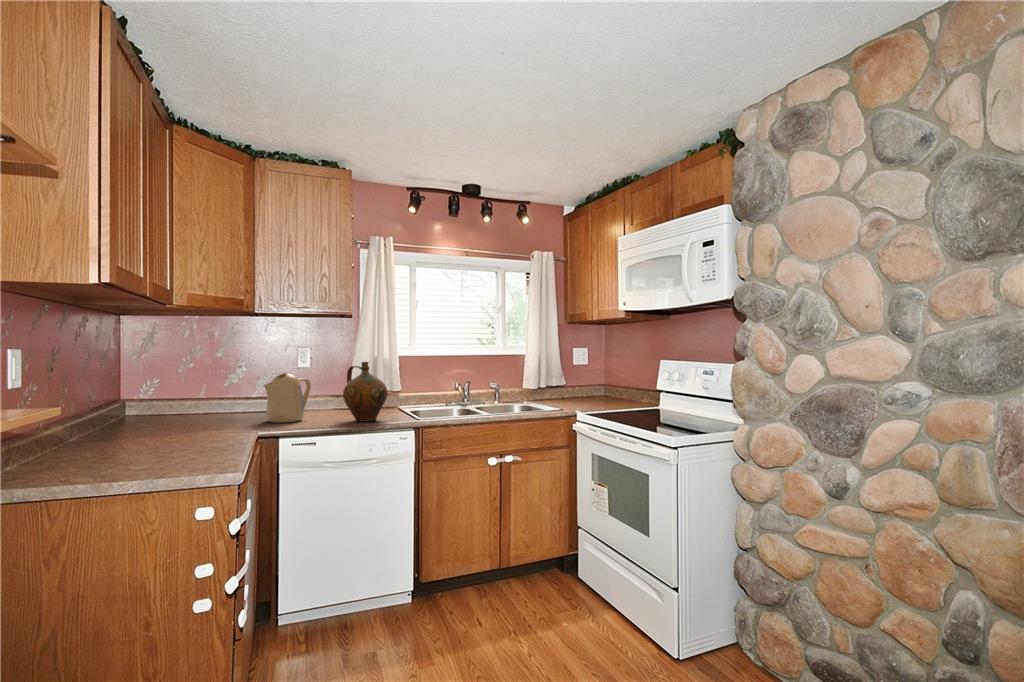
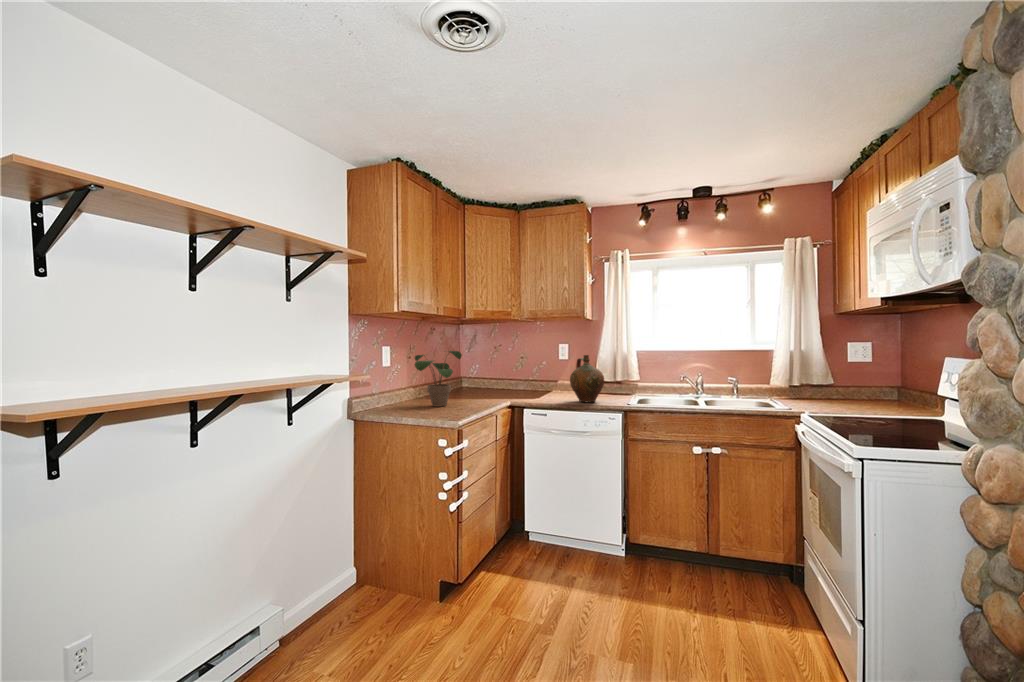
potted plant: none [92,355,190,450] -> present [415,351,462,407]
kettle: present [264,373,311,423] -> none [521,363,556,398]

